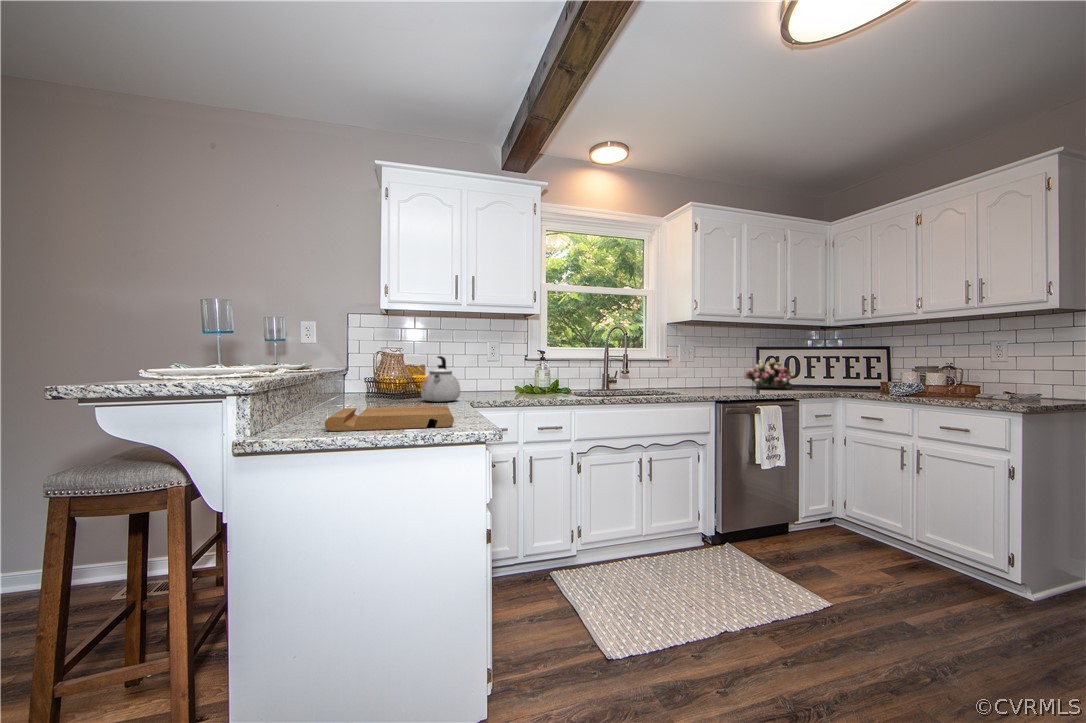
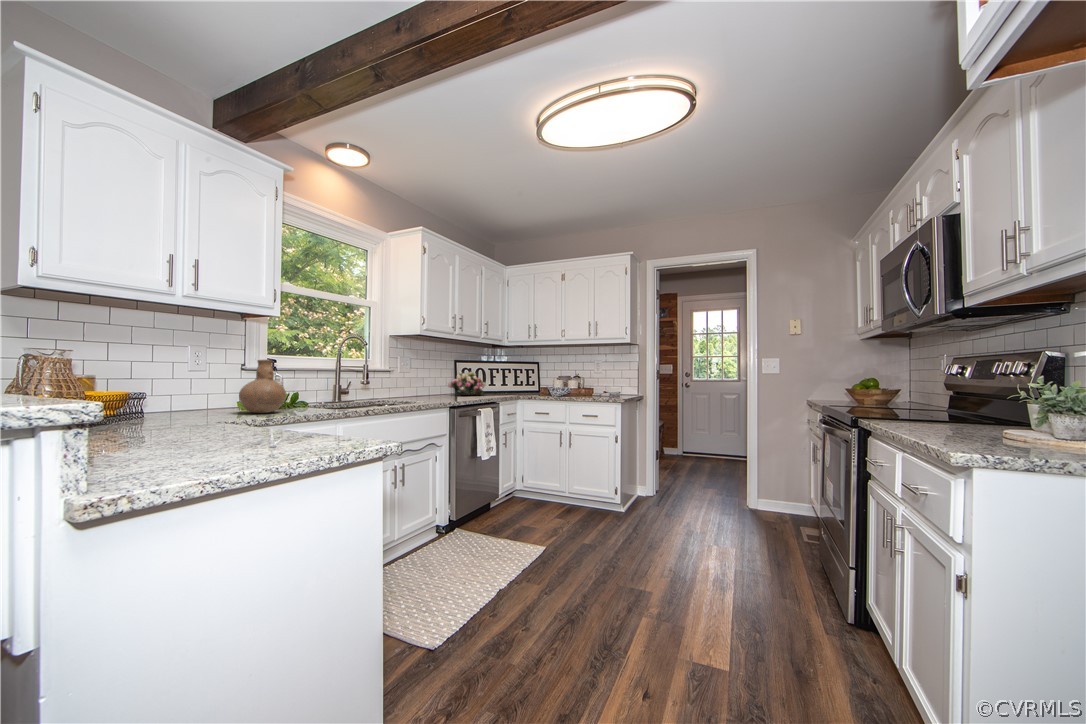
vase: none [501,352,535,396] -> present [239,359,286,413]
kettle: present [421,356,460,402] -> none [139,363,208,426]
cutting board: present [325,406,454,431] -> none [139,426,341,469]

